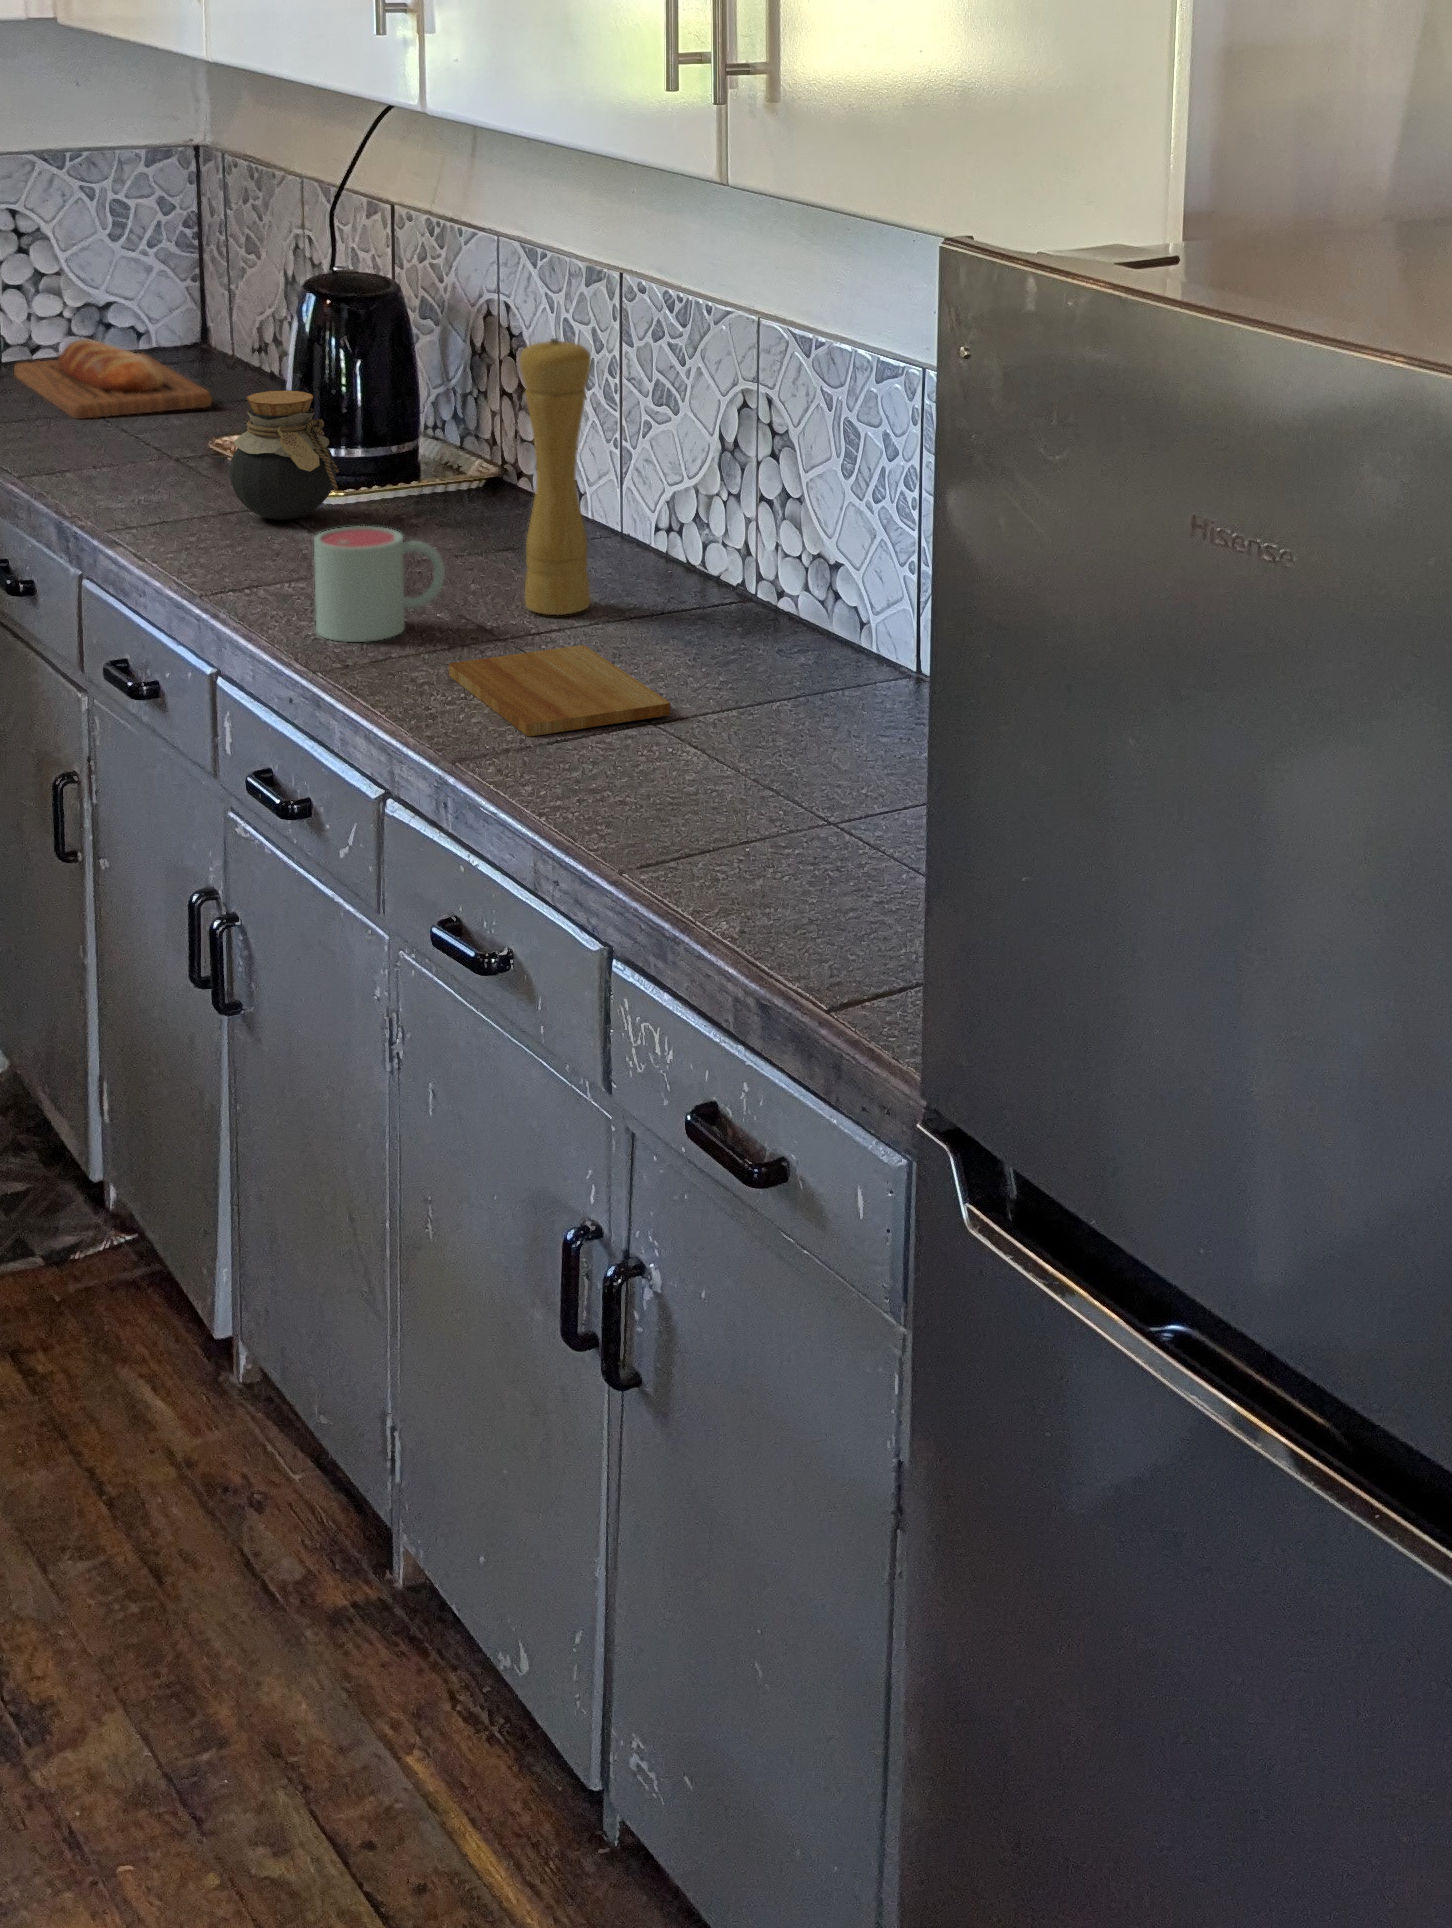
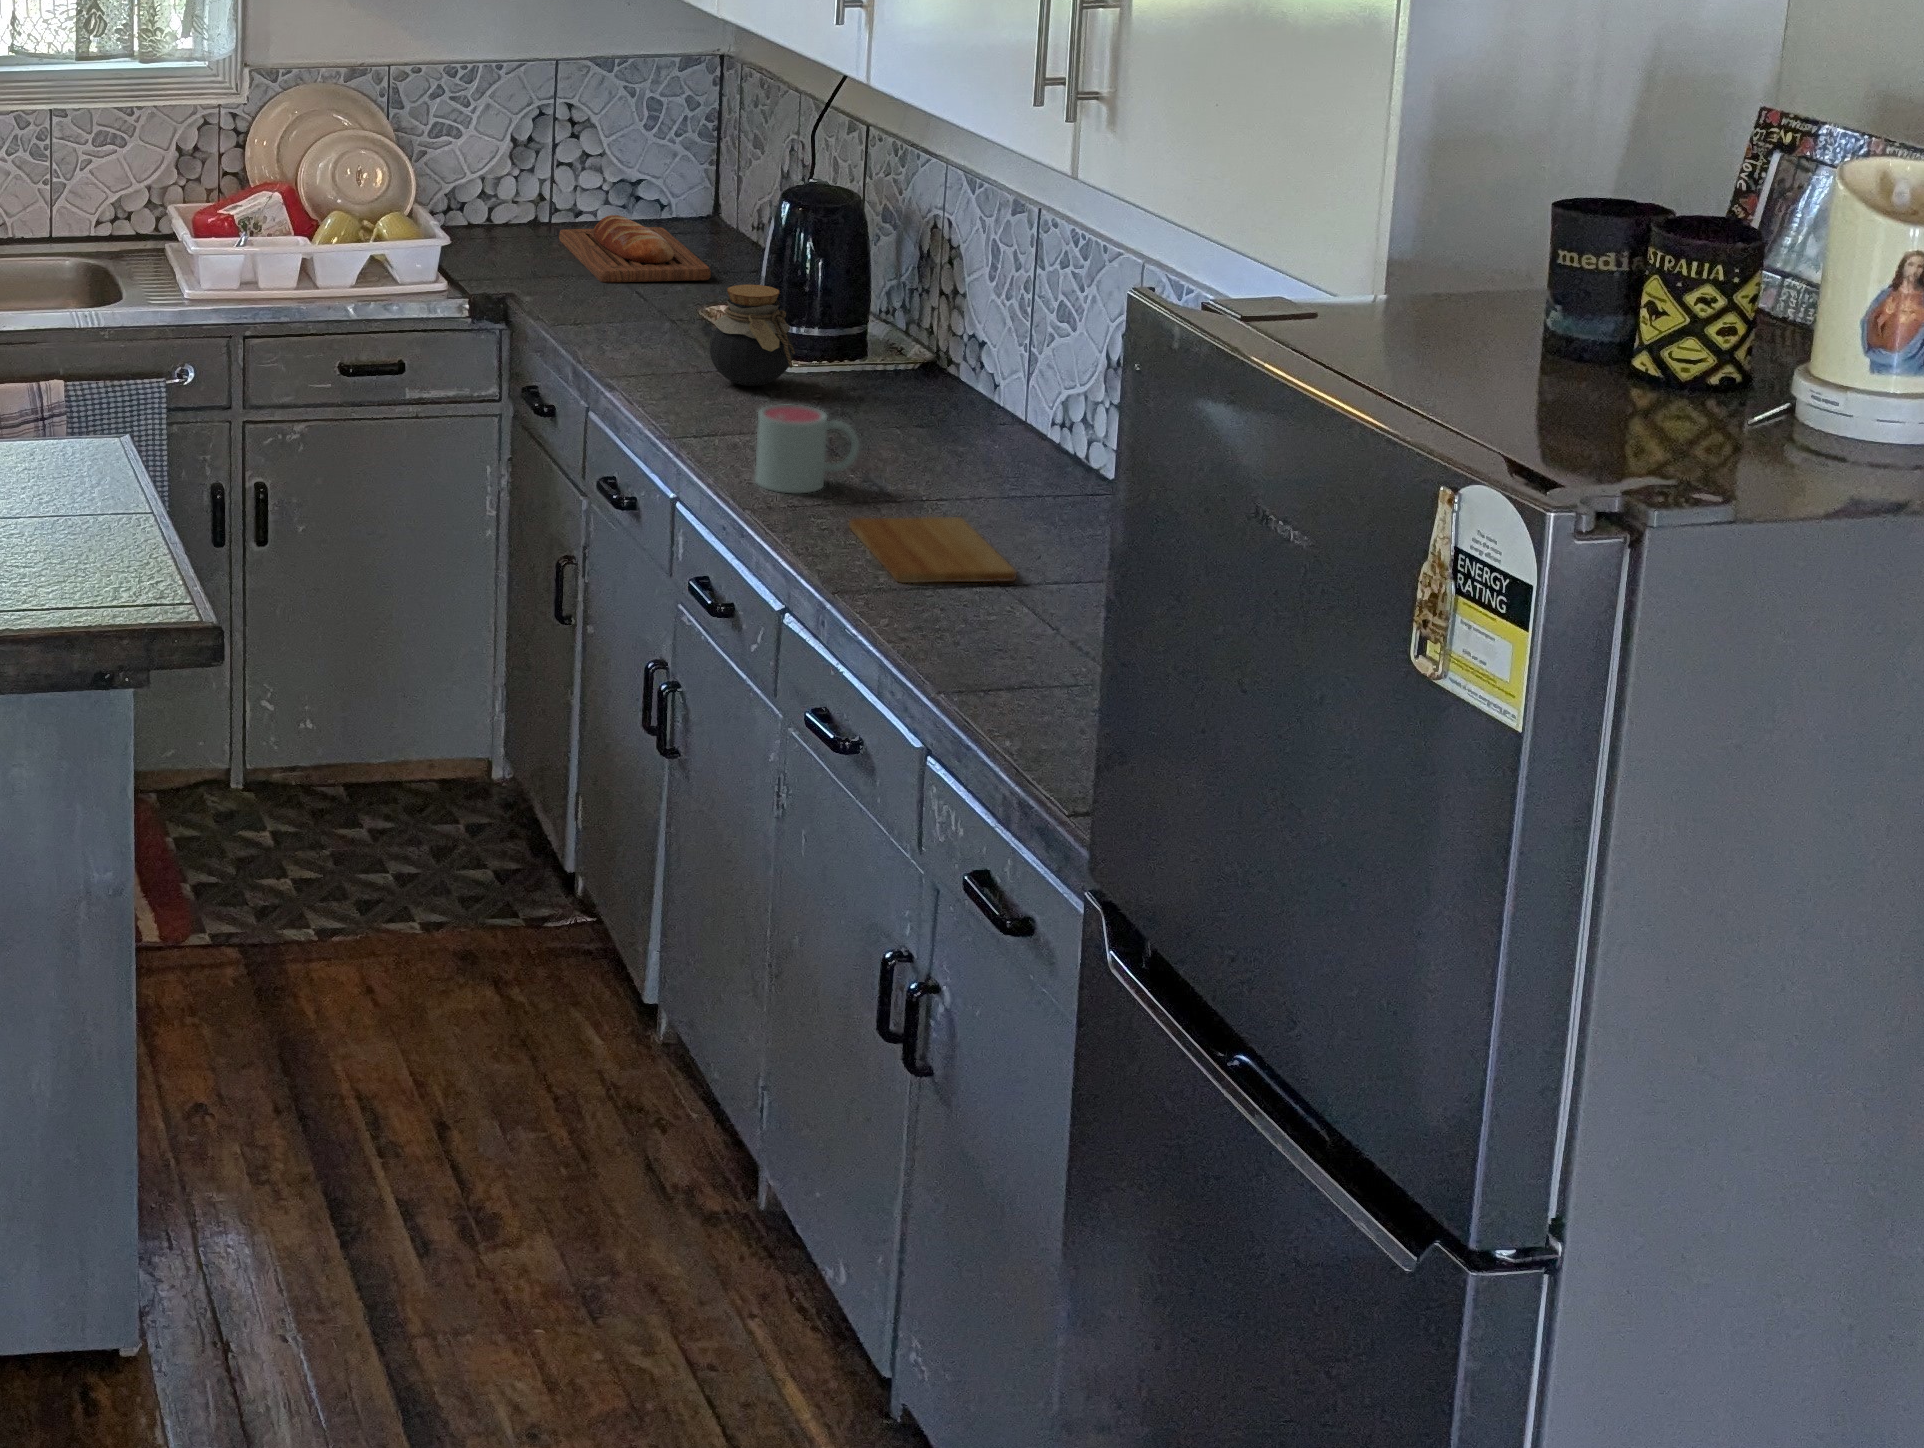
pepper mill: present [520,338,591,615] -> none [925,273,993,490]

